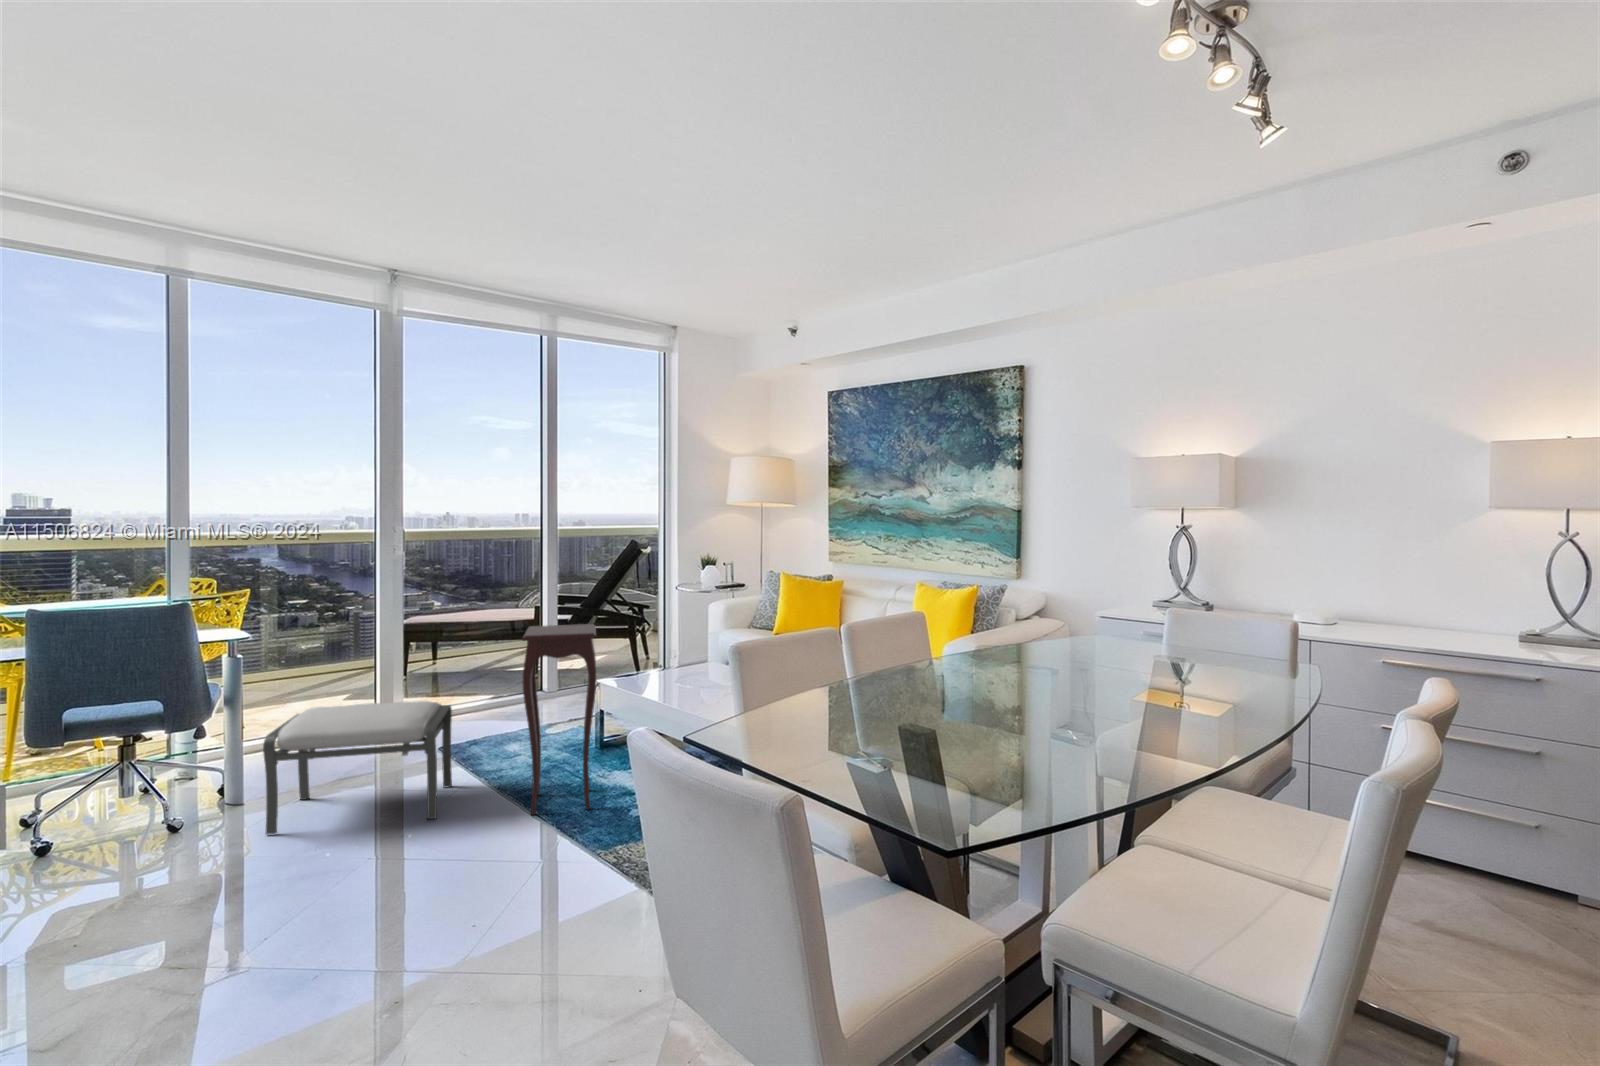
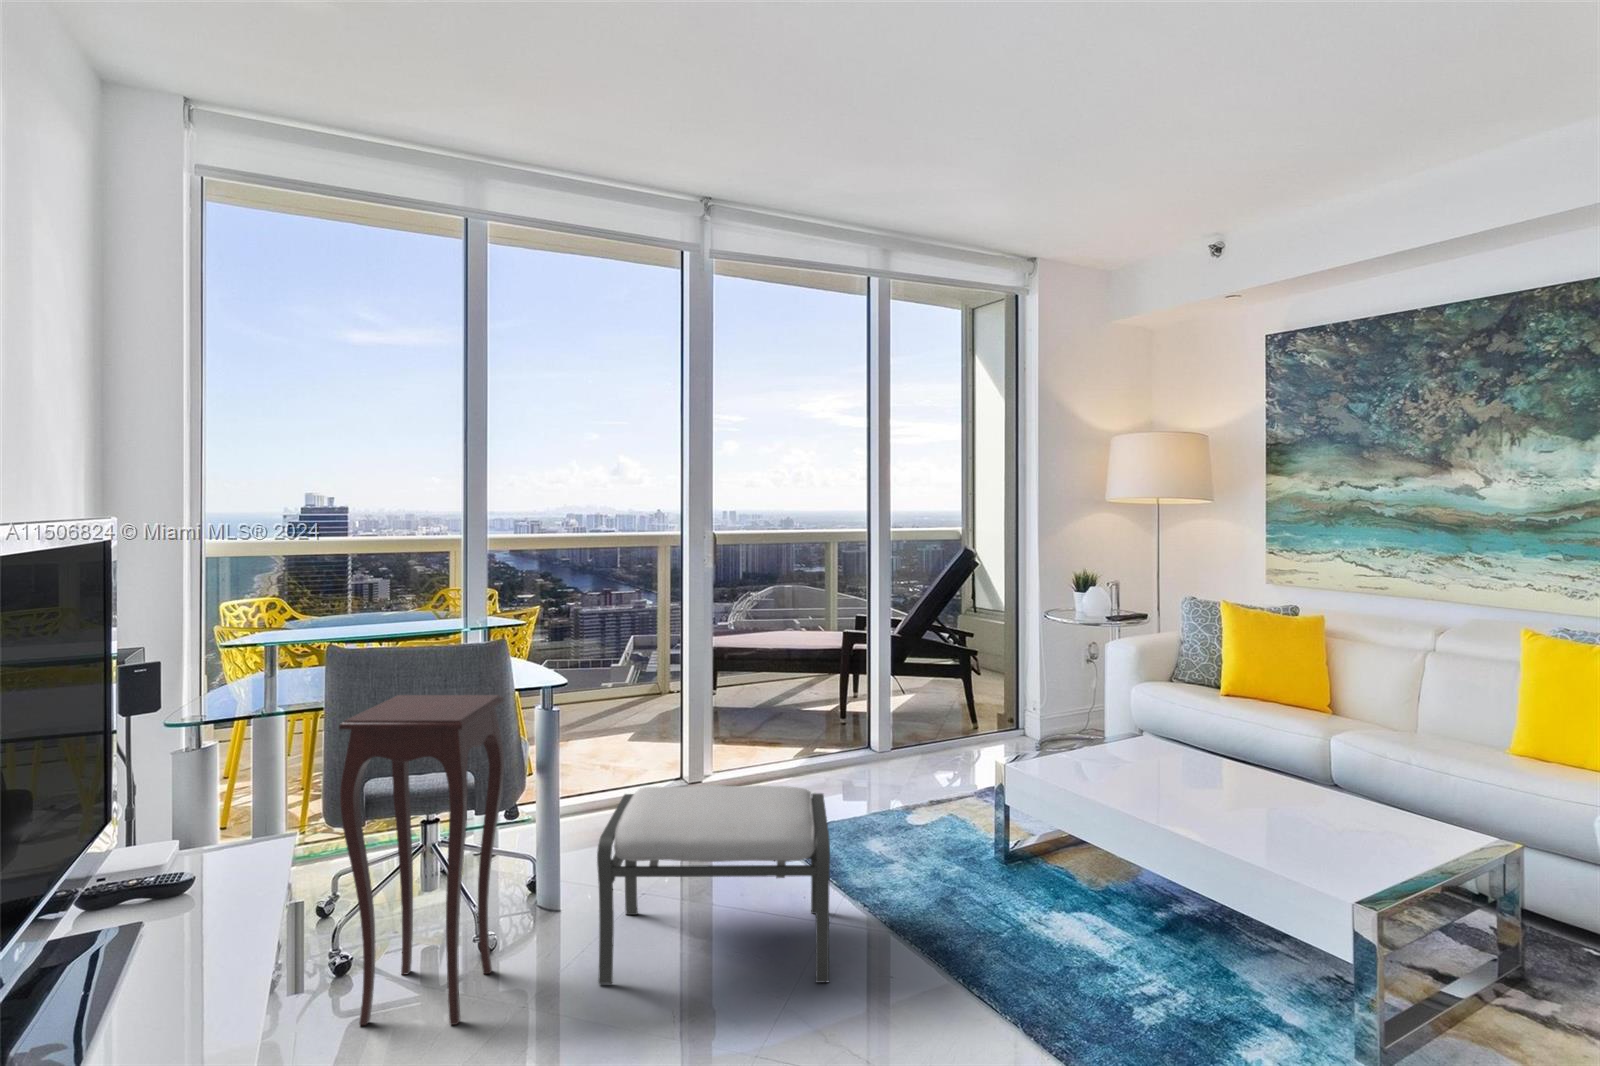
side table: present [523,624,596,815] -> present [339,695,504,1025]

